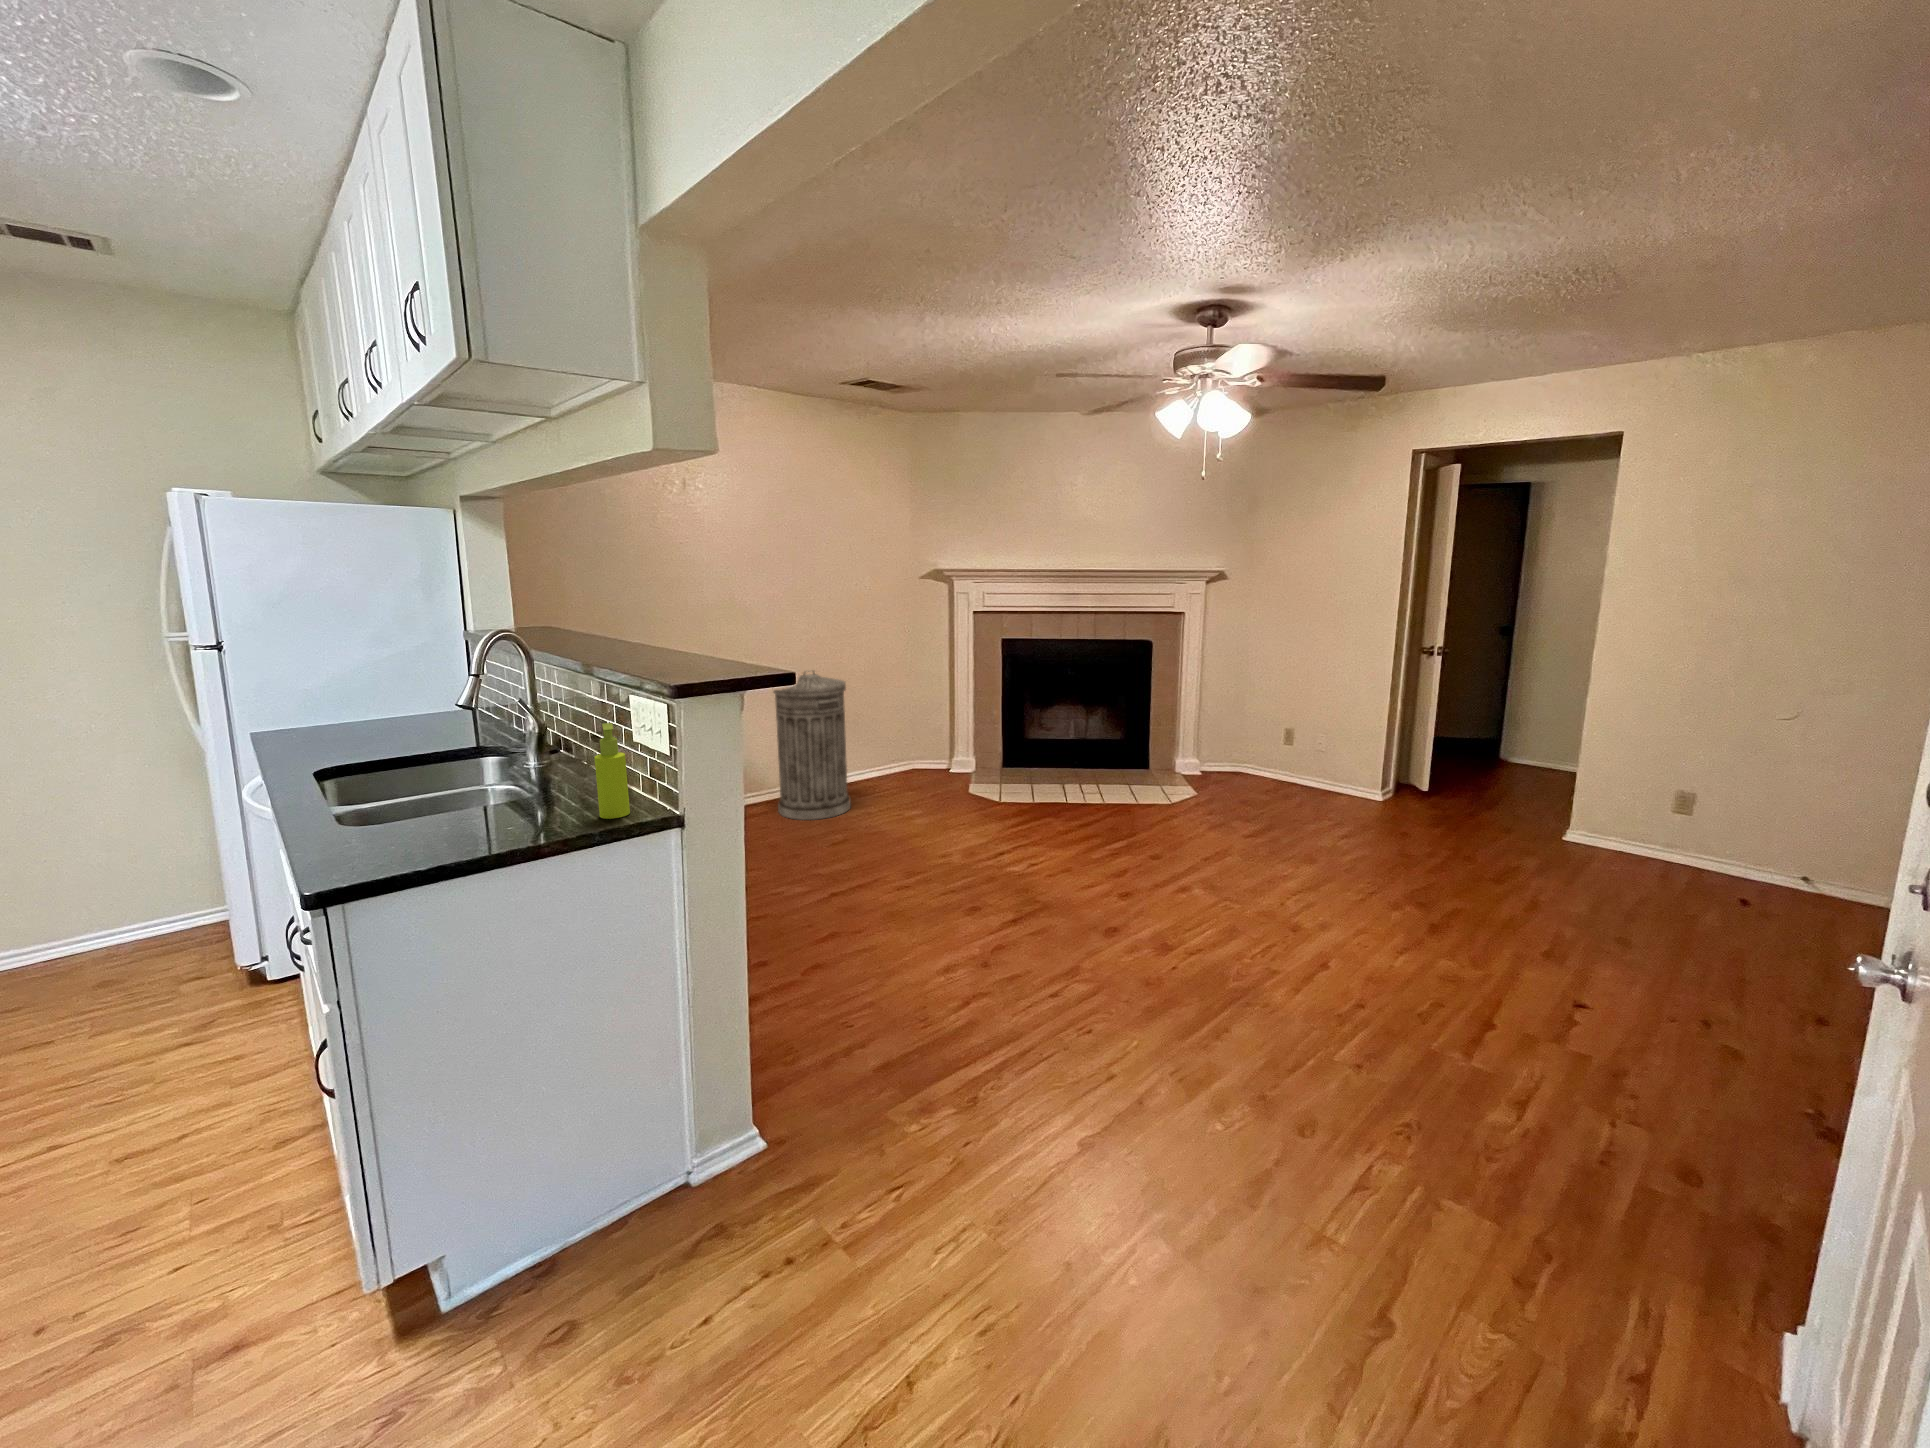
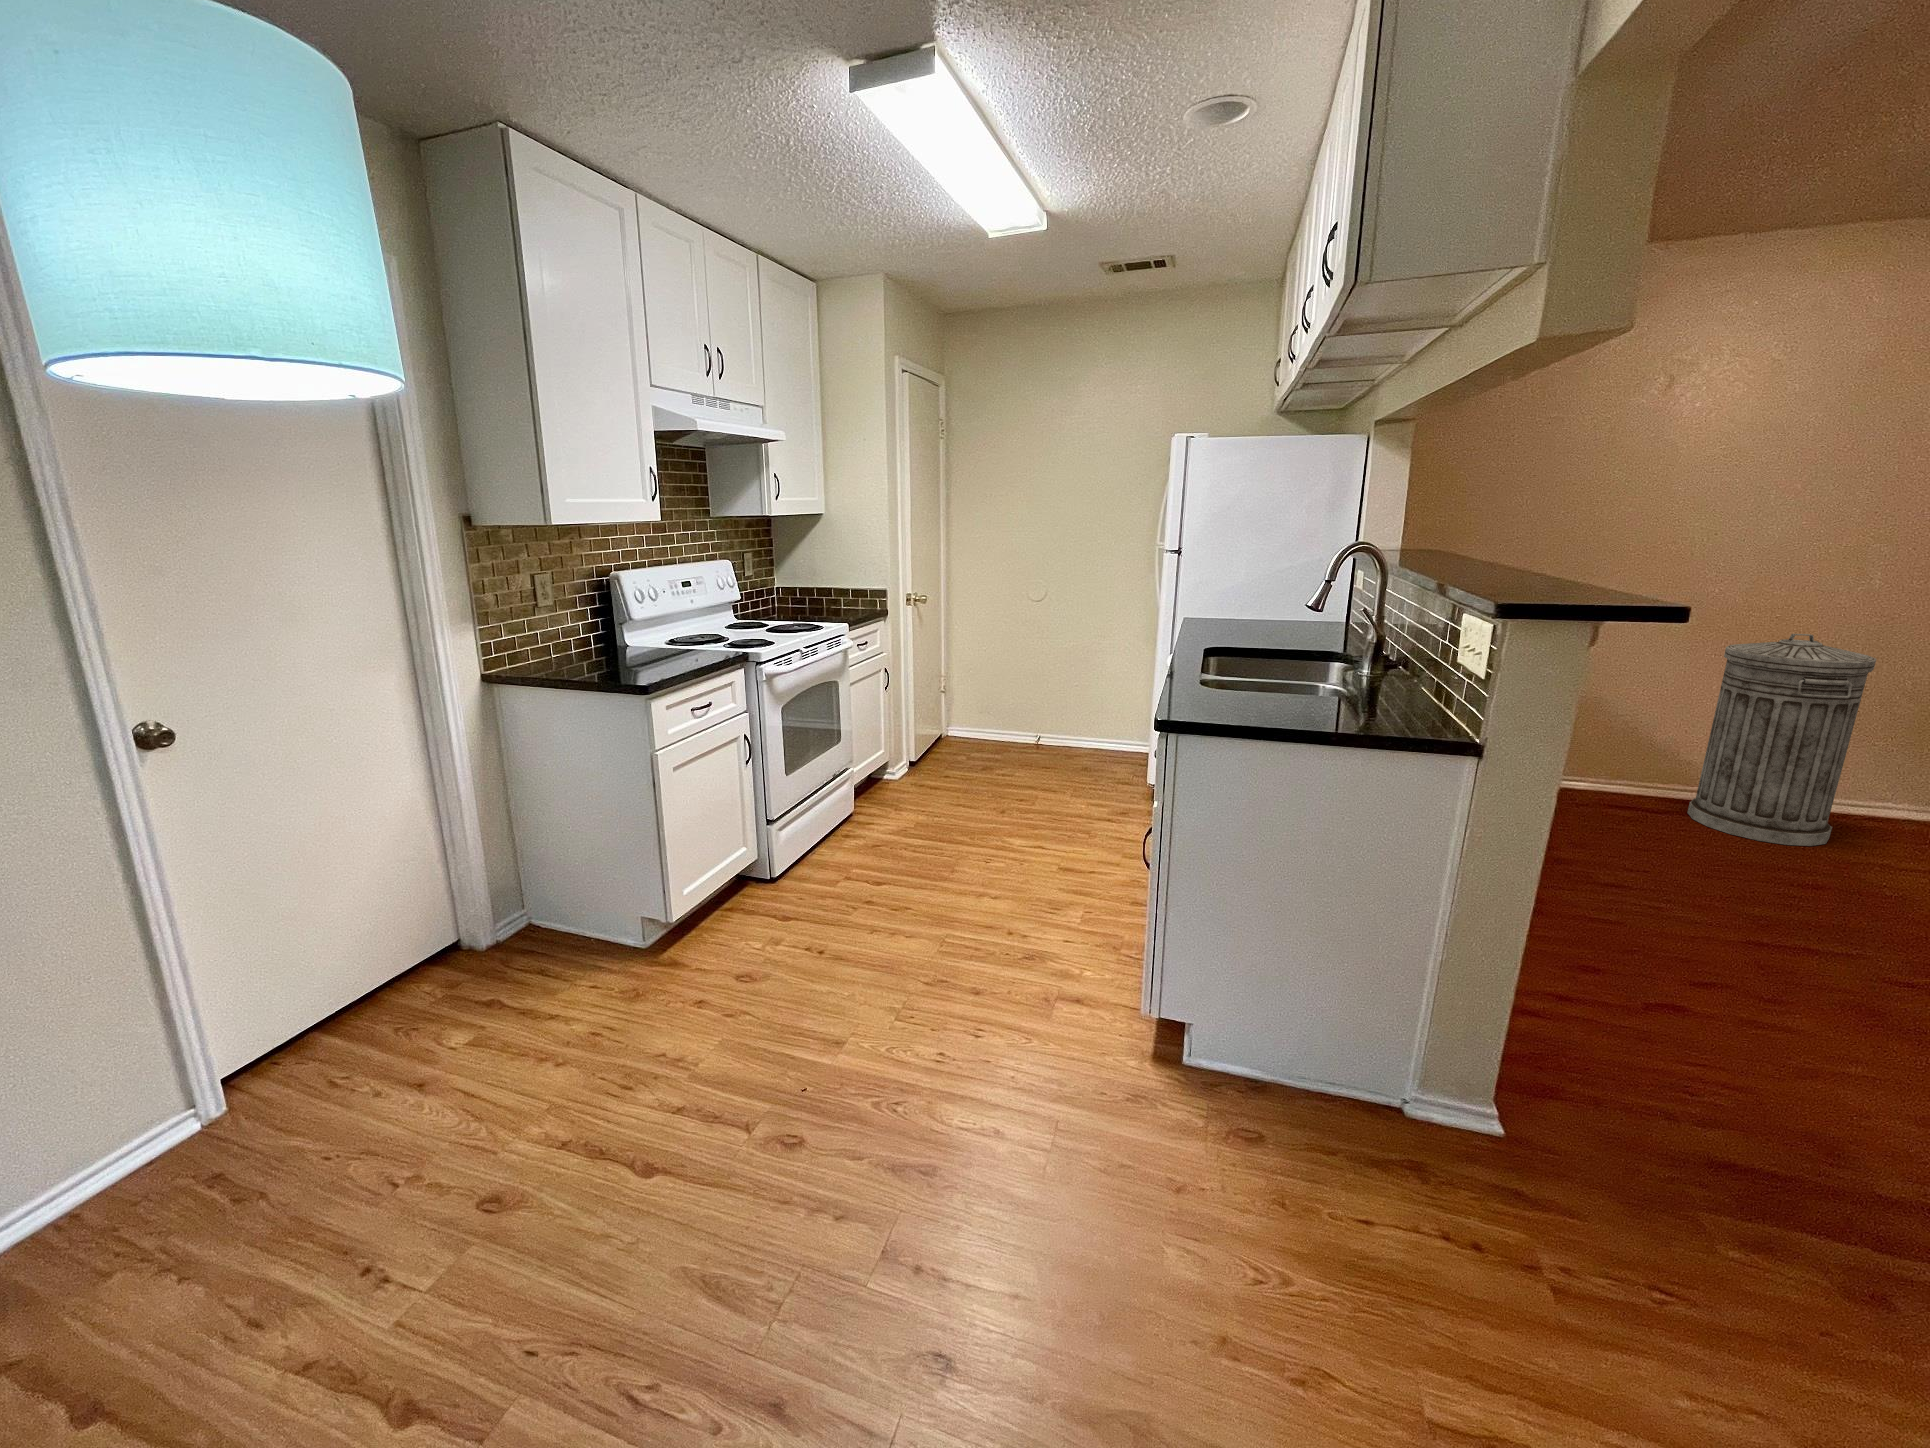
soap dispenser: present [594,723,630,819] -> none [1396,634,1436,731]

